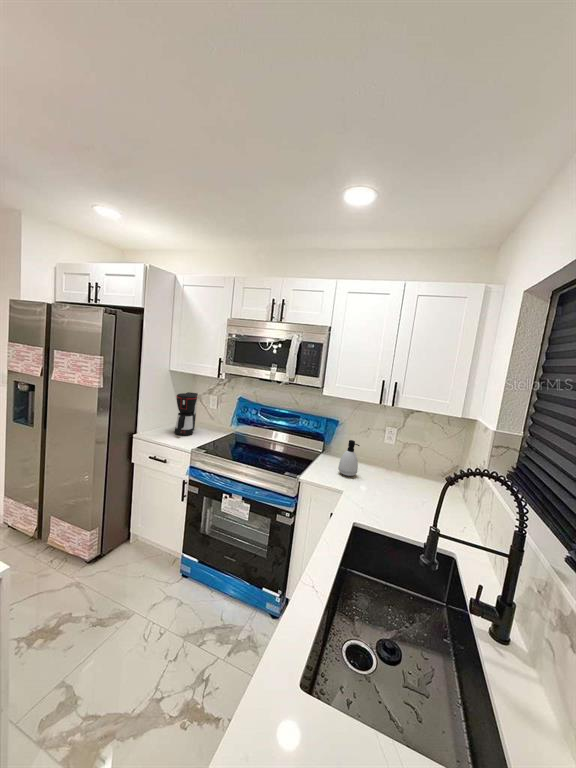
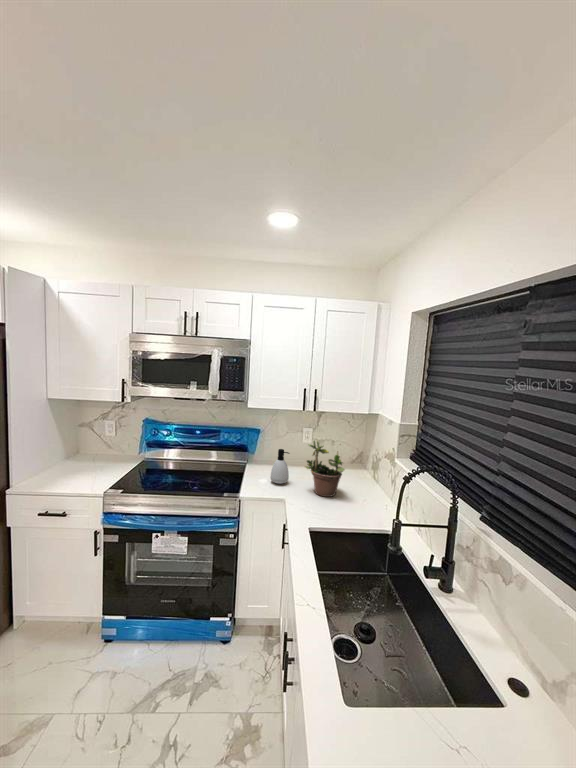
coffee maker: present [174,392,198,436] -> none [66,423,95,478]
potted plant: none [373,431,416,500] -> present [305,441,345,497]

